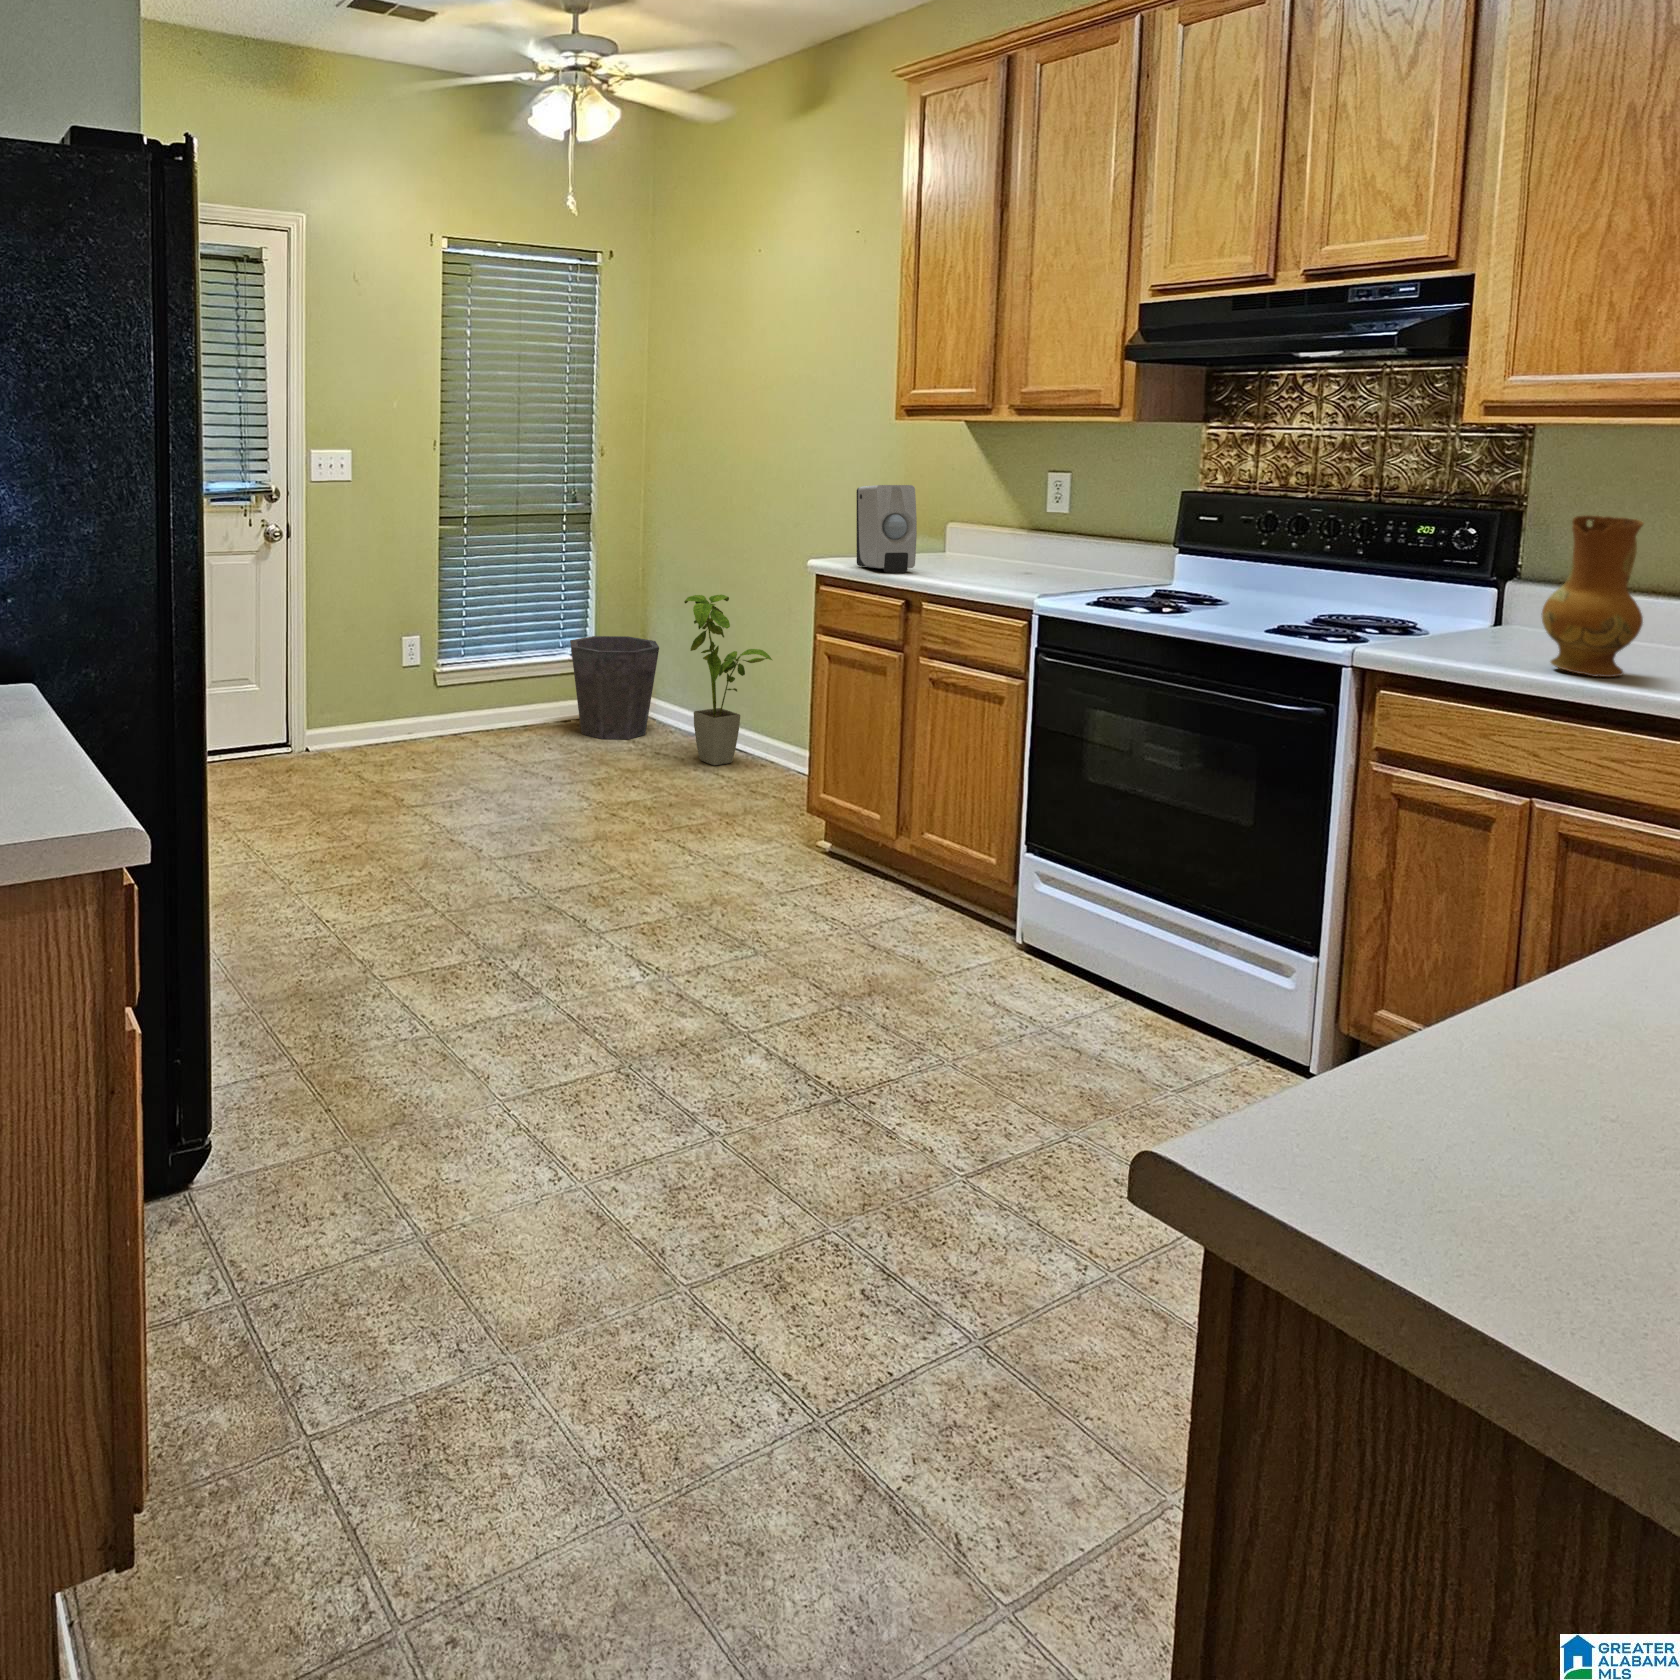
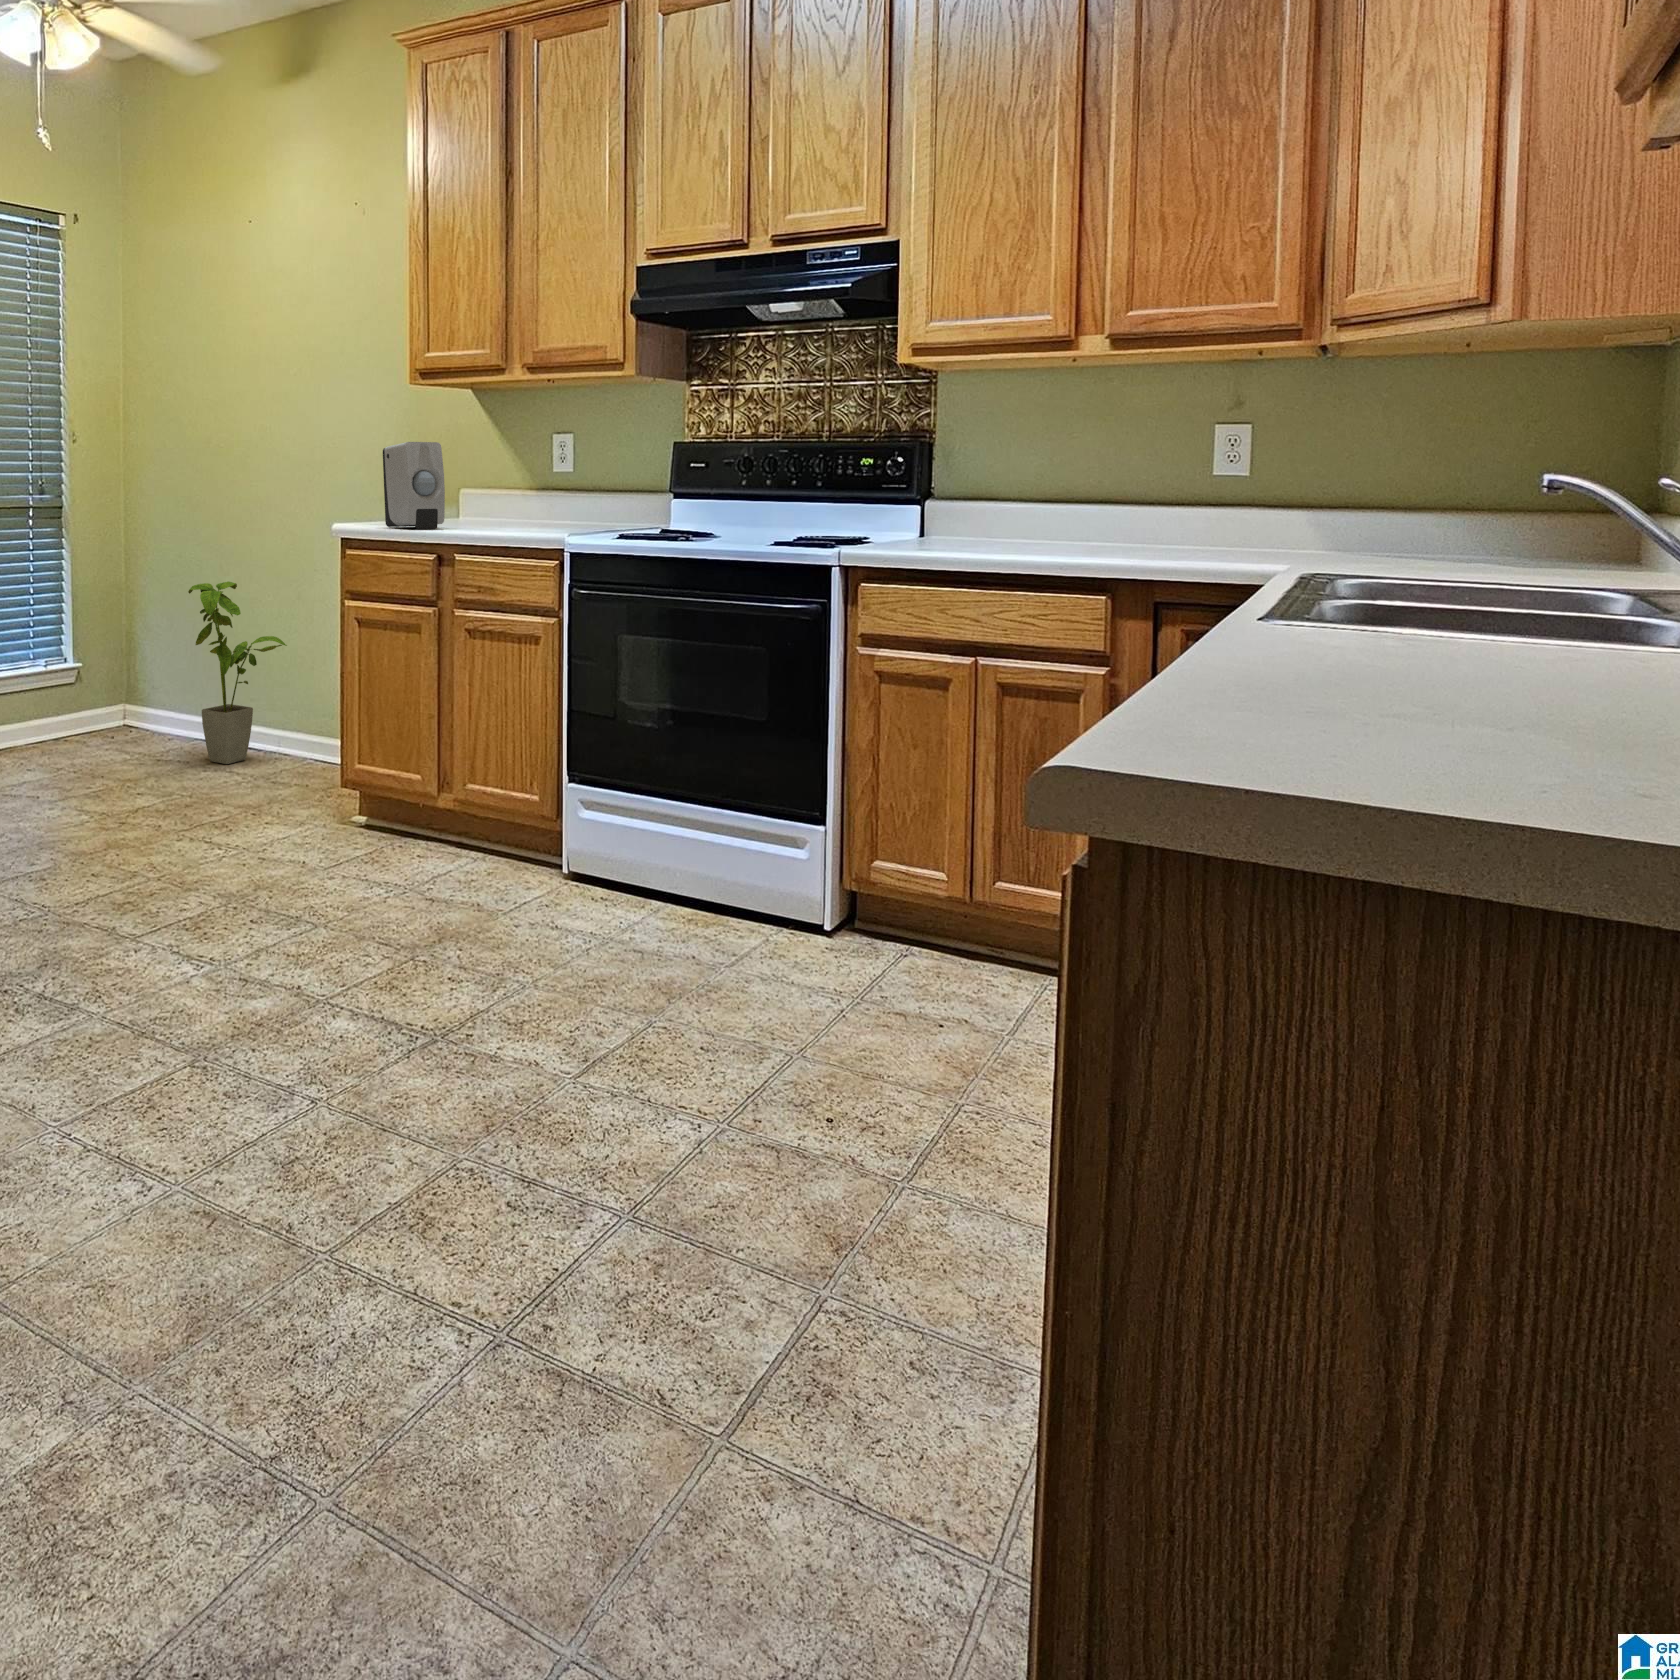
ceramic jug: present [1542,515,1644,677] -> none [965,425,1030,551]
waste bin: present [570,636,659,739] -> none [50,642,156,754]

